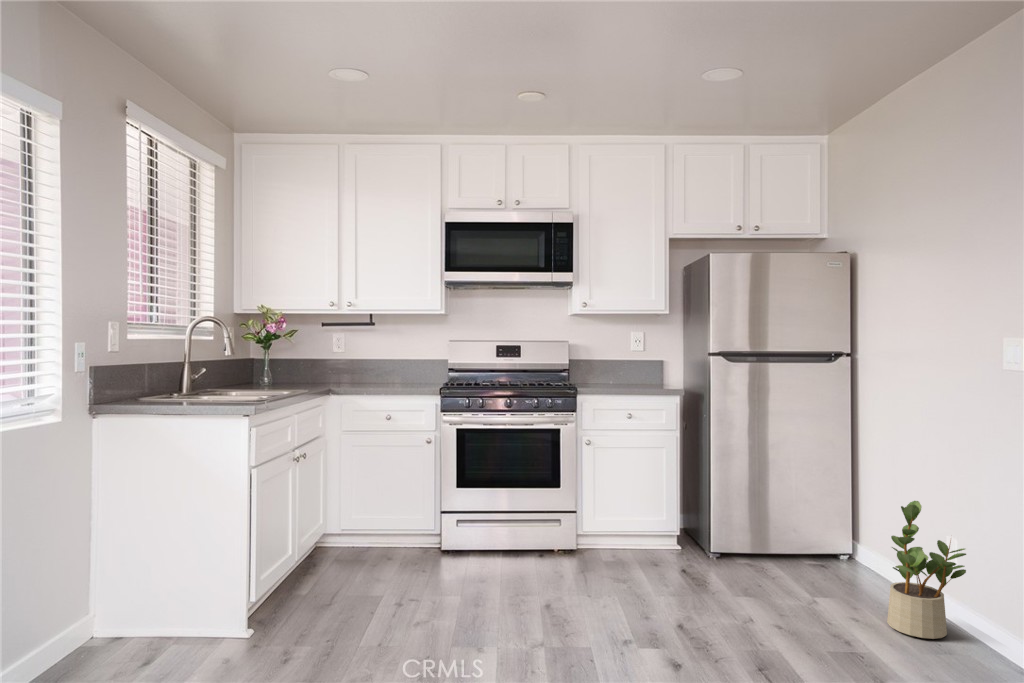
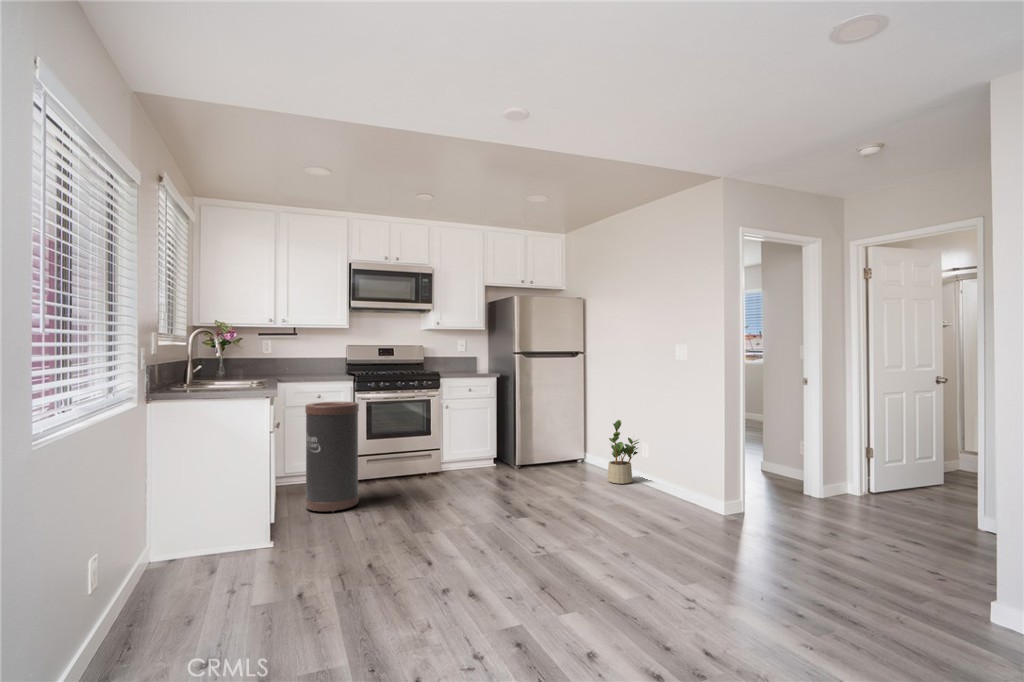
trash can: none [328,430,410,611] -> present [305,402,359,513]

